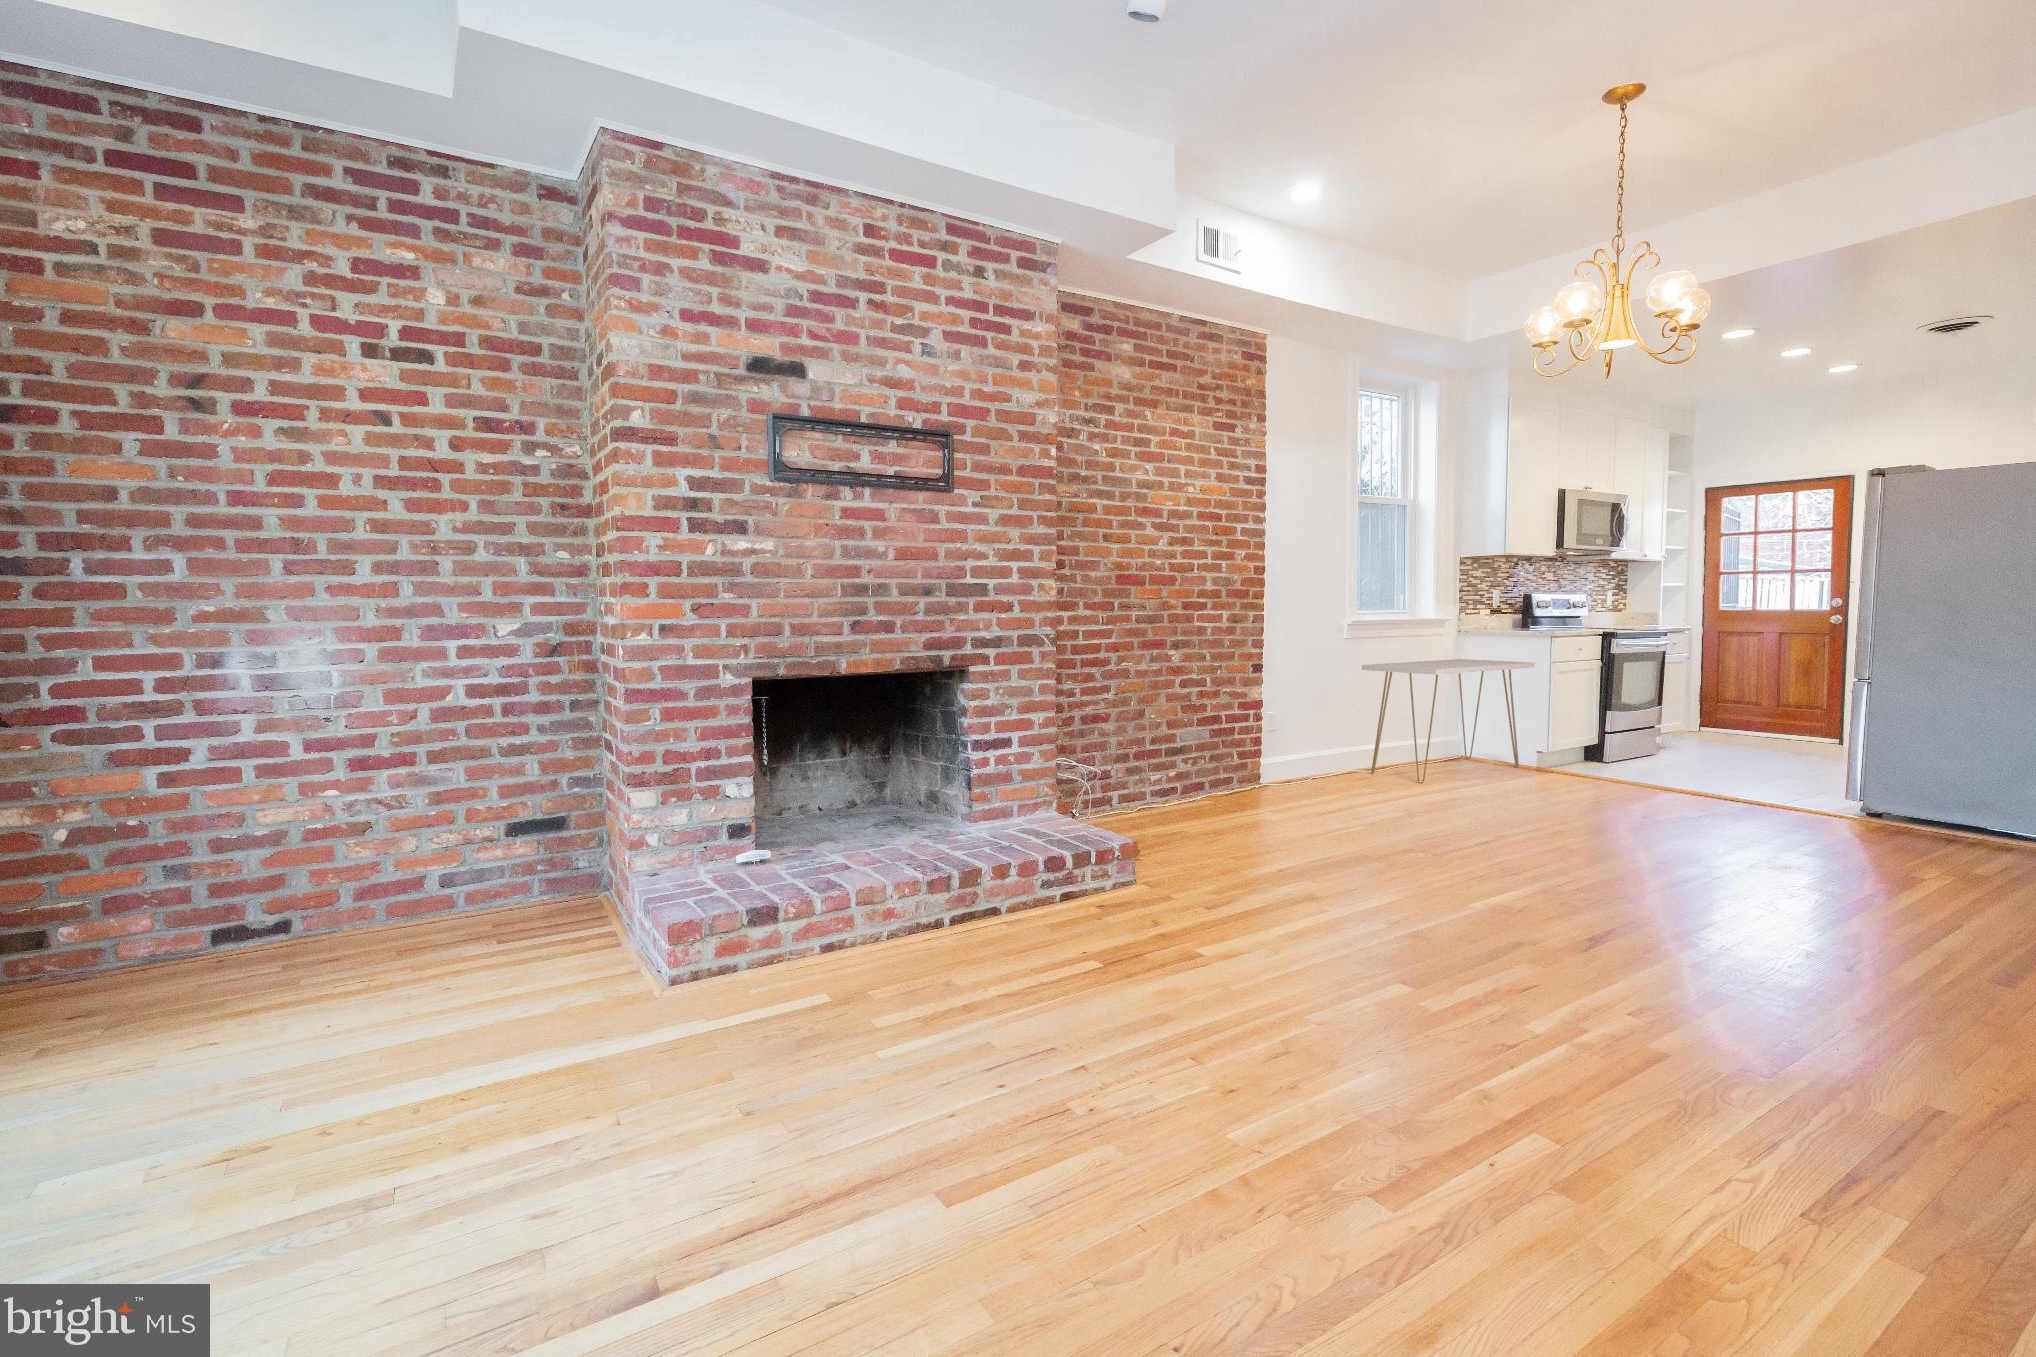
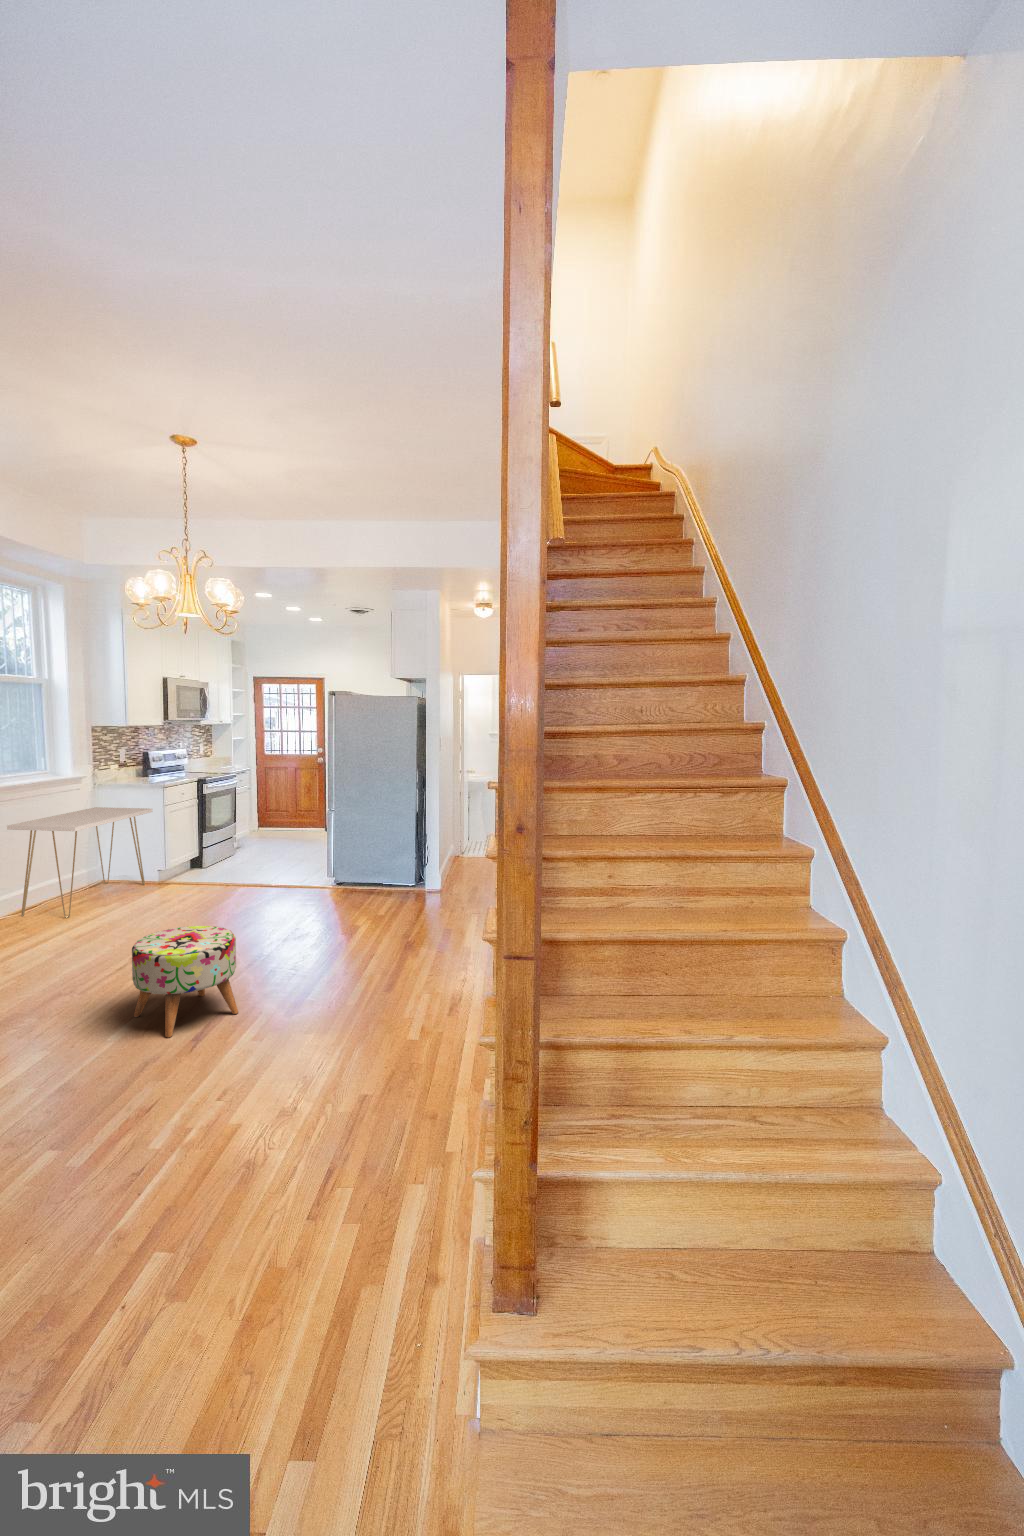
ottoman: none [1502,785,1667,928] -> present [132,926,238,1038]

